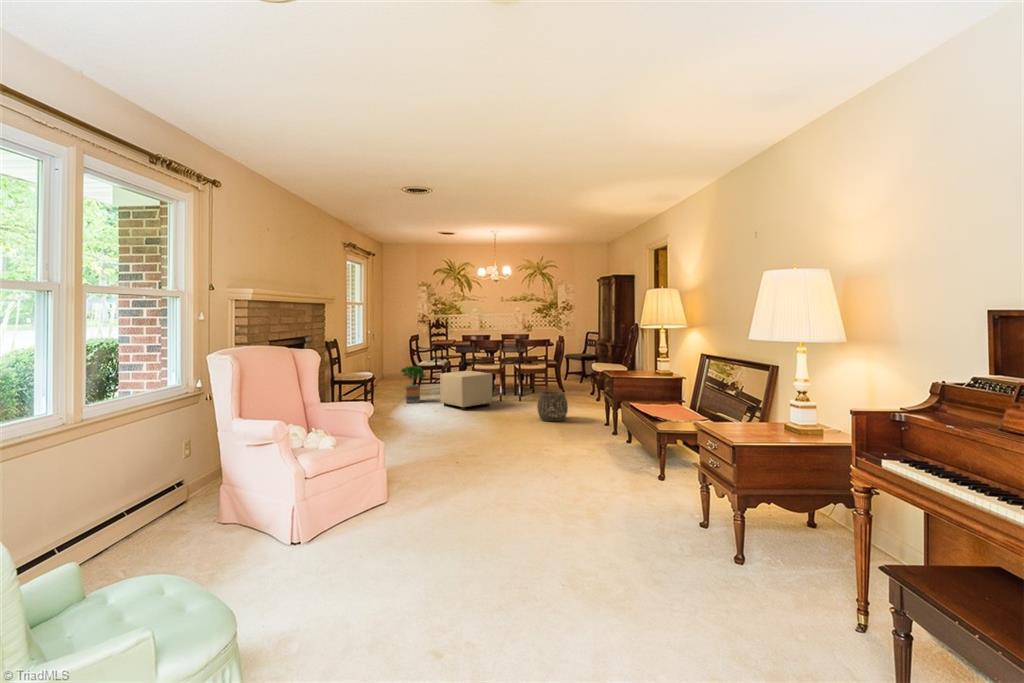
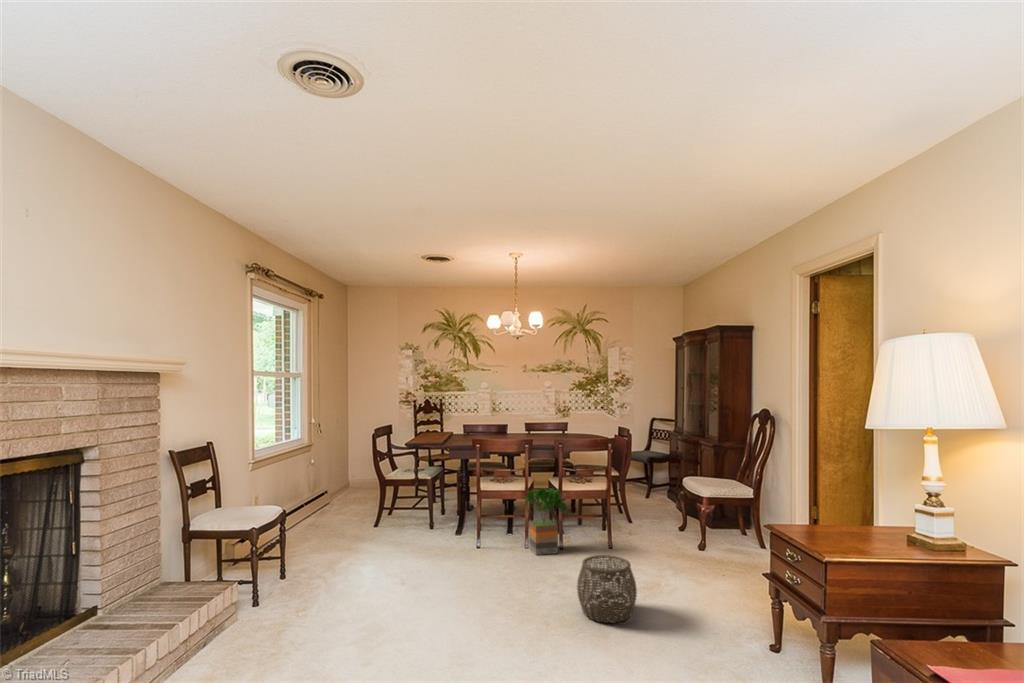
potted tree: present [401,366,425,403] -> present [525,488,567,555]
ottoman: present [440,371,492,410] -> none [409,496,499,576]

